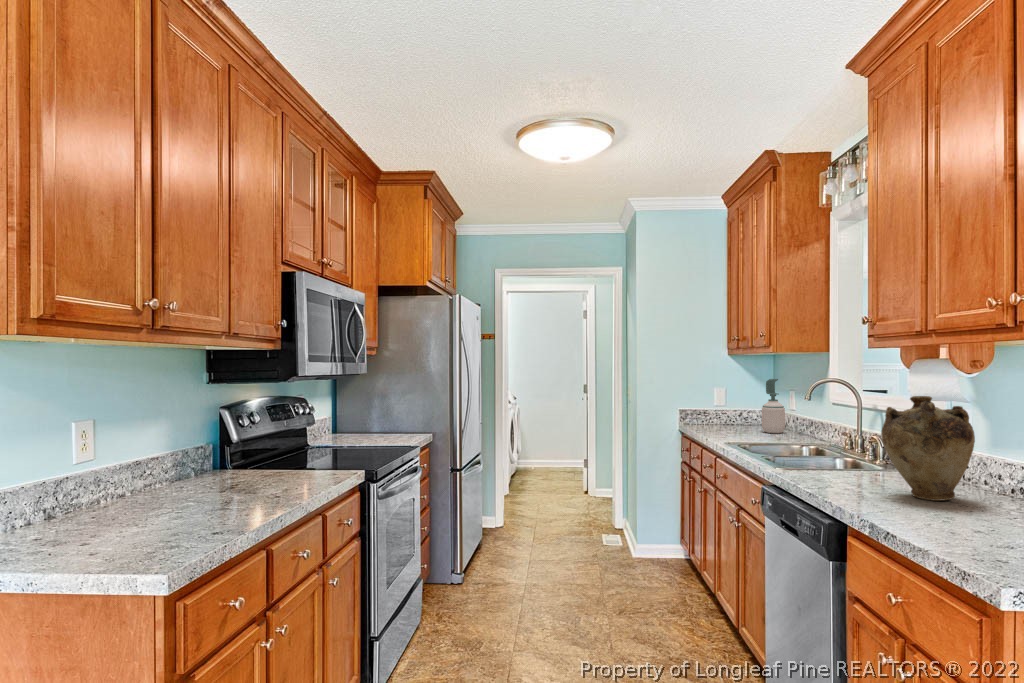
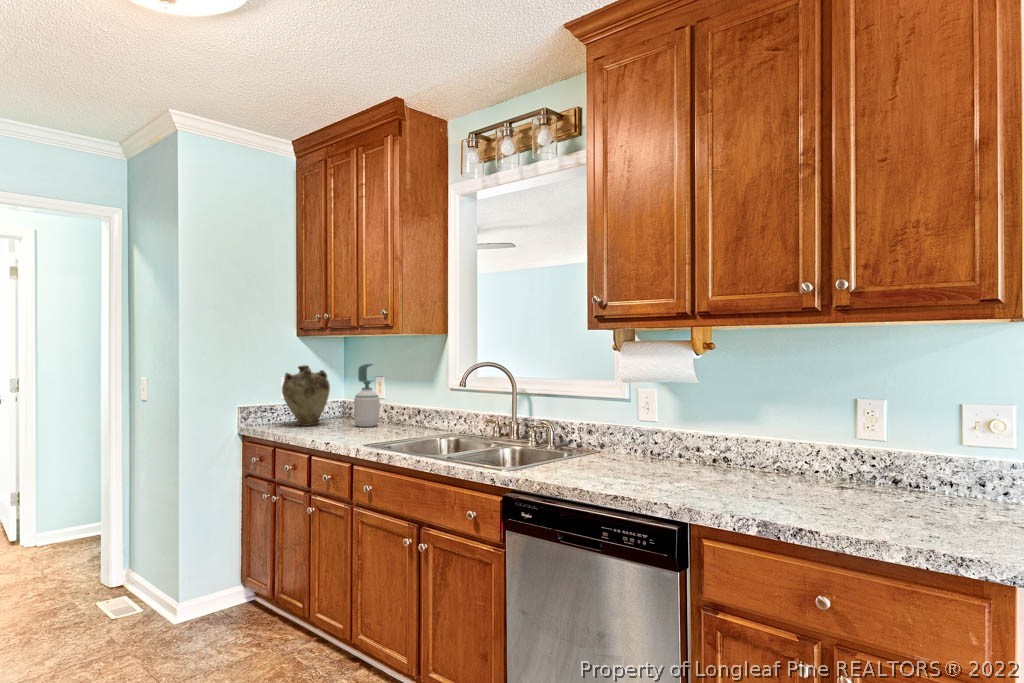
vase: present [881,396,975,501] -> present [282,365,330,426]

